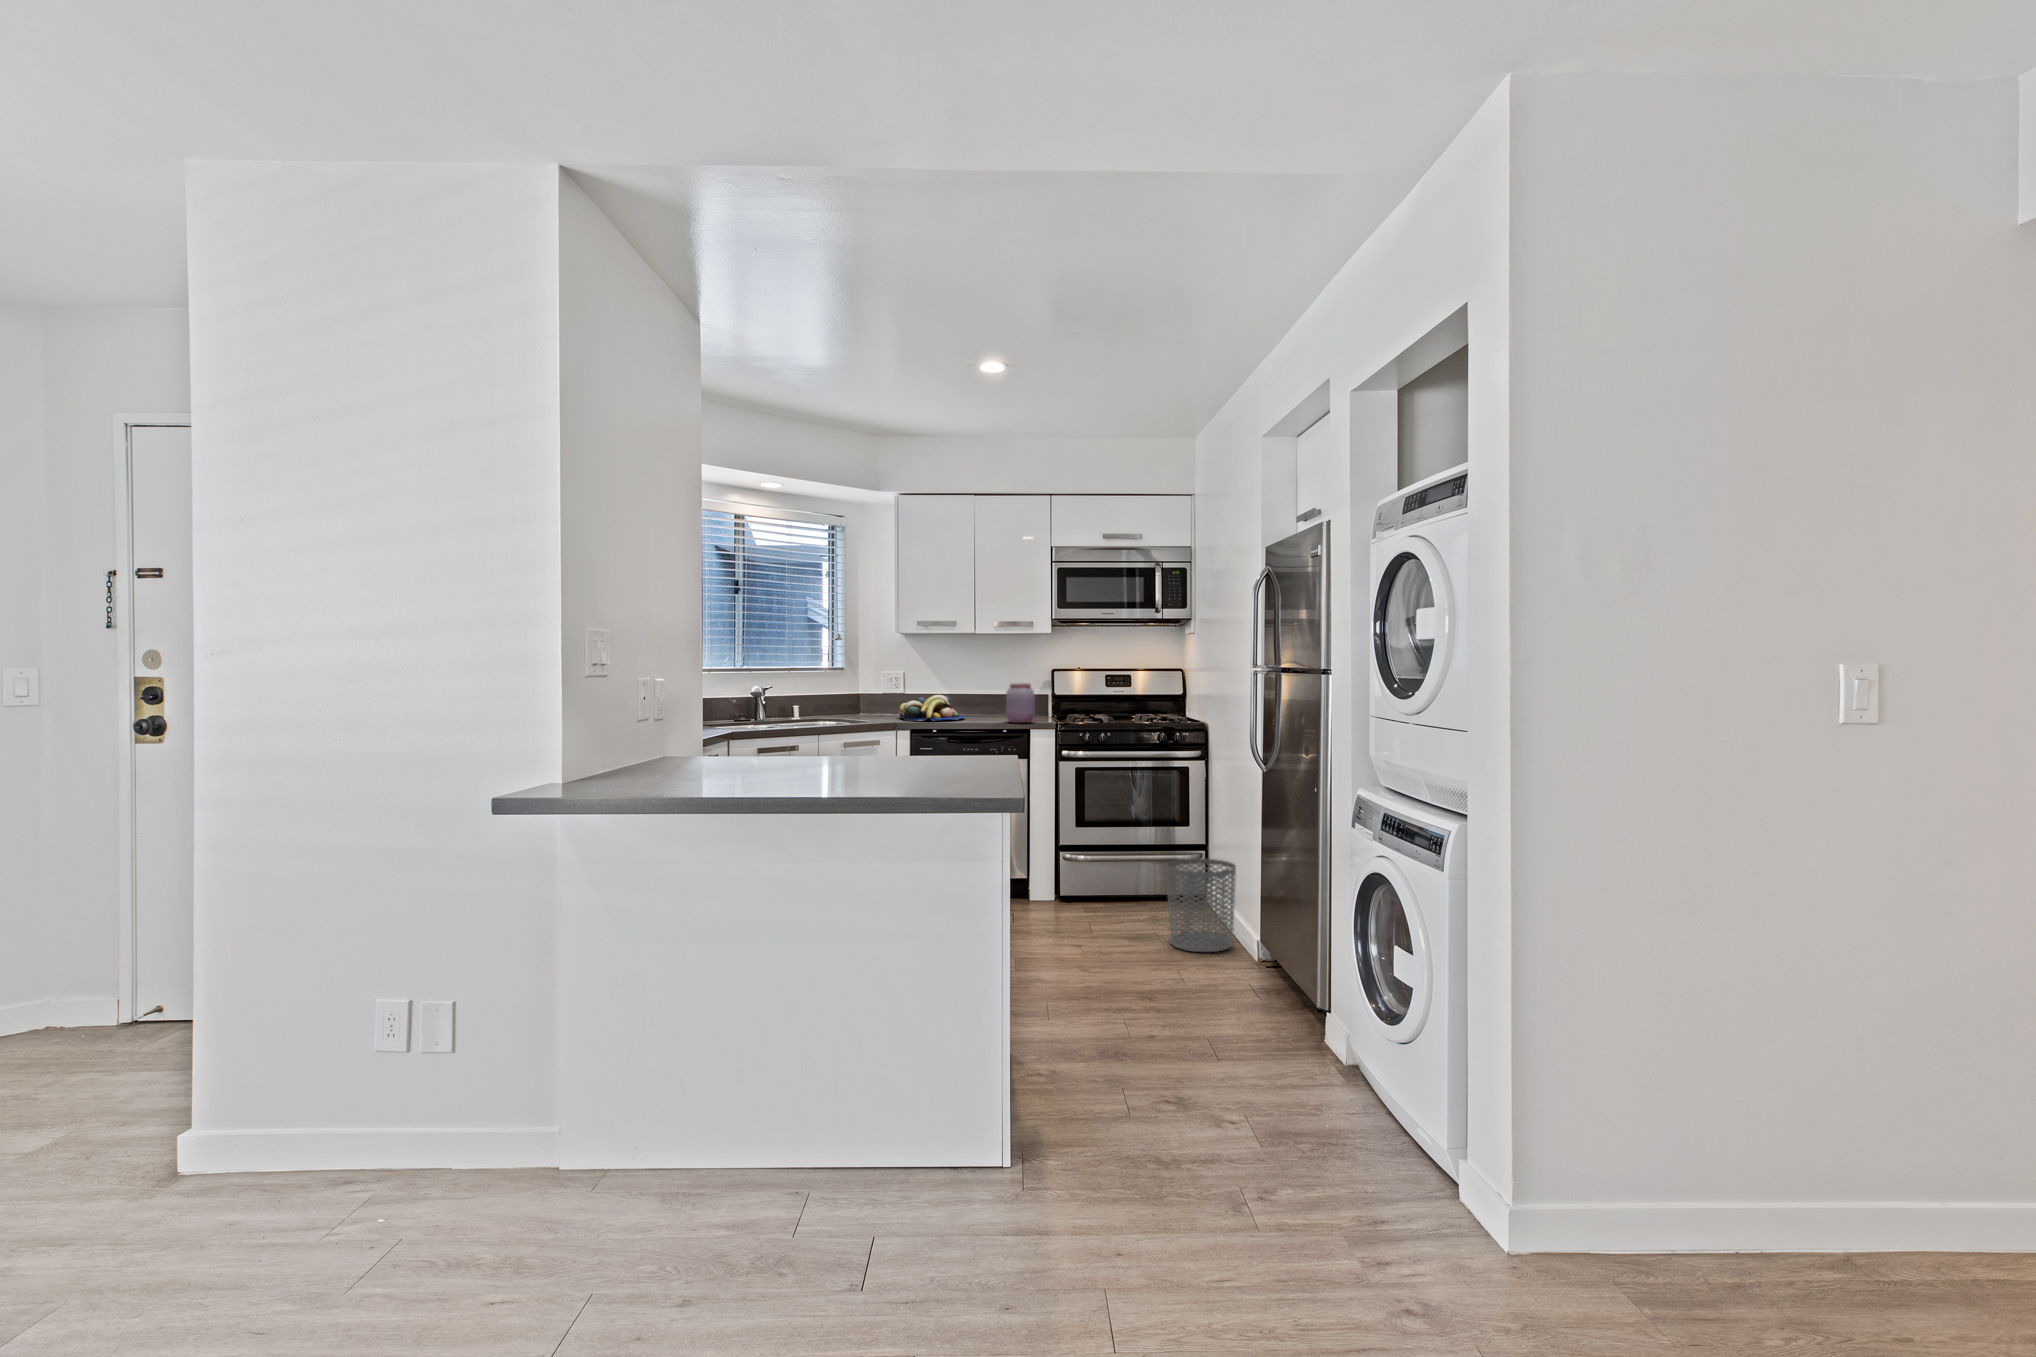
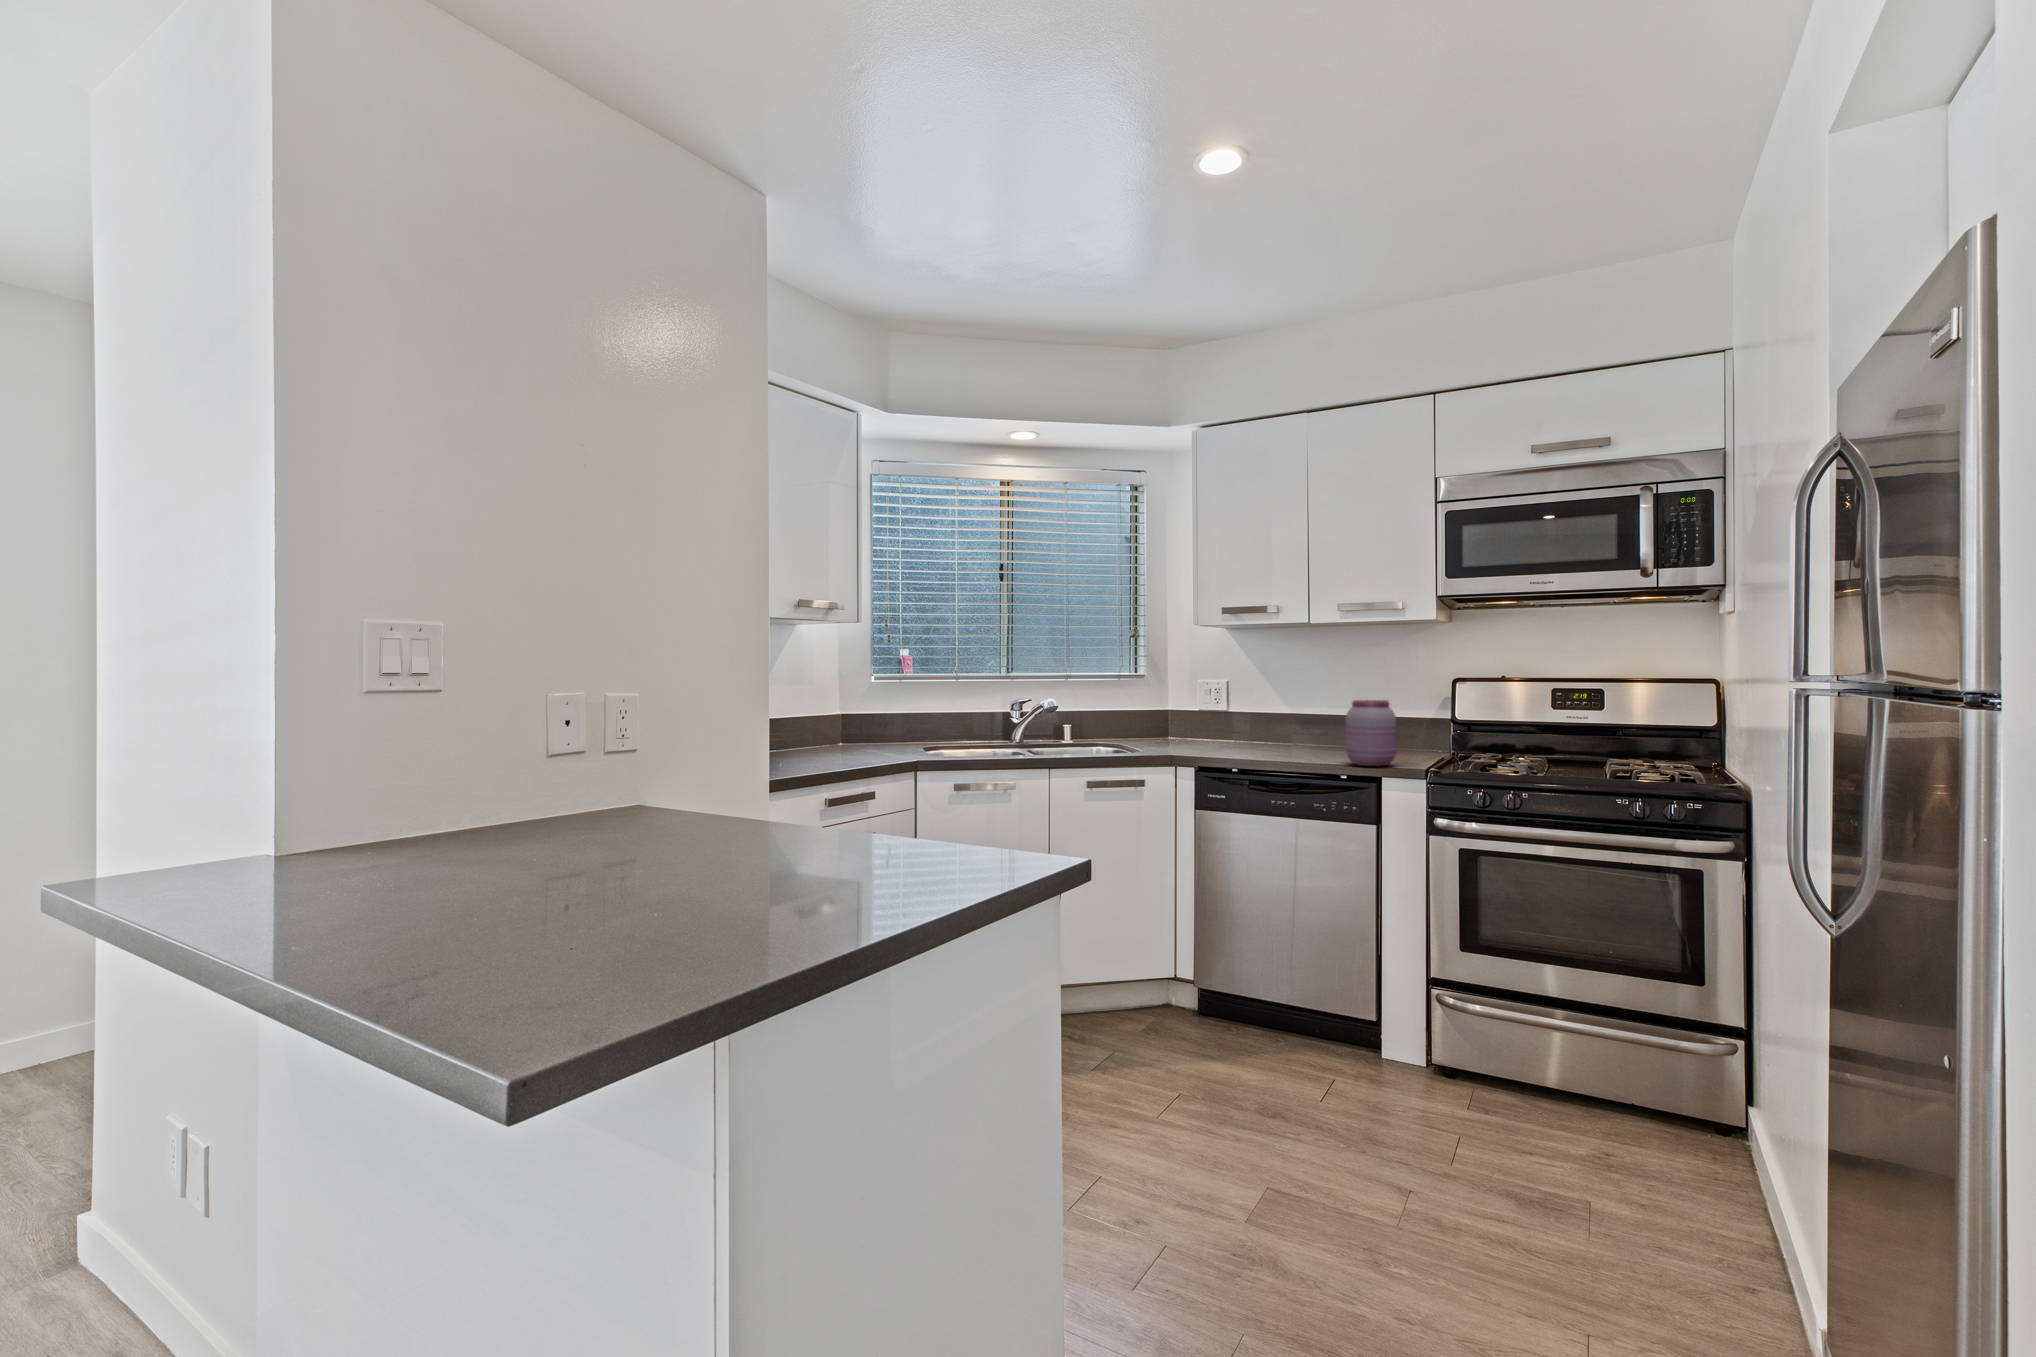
fruit bowl: present [899,695,964,721] -> none [1192,716,1295,756]
waste bin: present [1166,858,1236,952] -> none [1591,1074,1772,1319]

